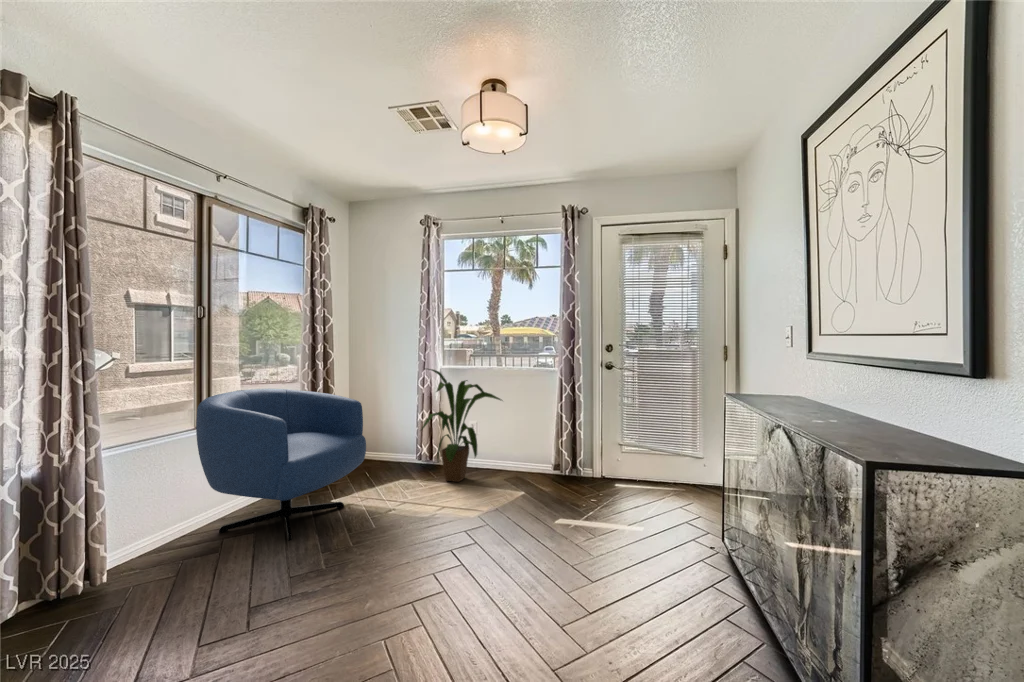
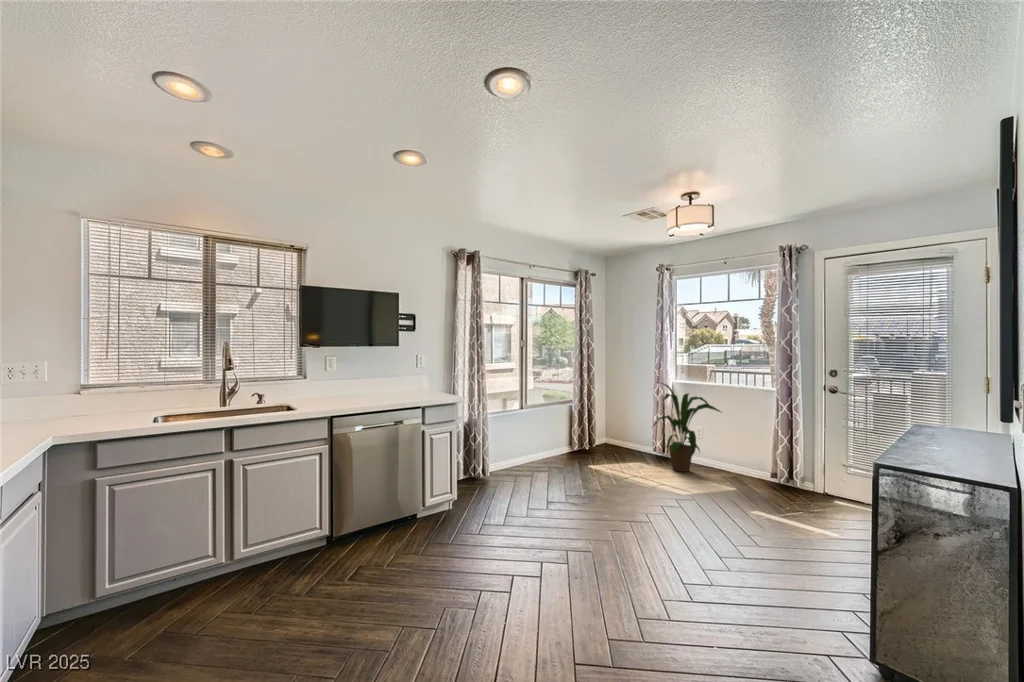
armchair: present [196,389,366,541] -> none [521,390,612,480]

